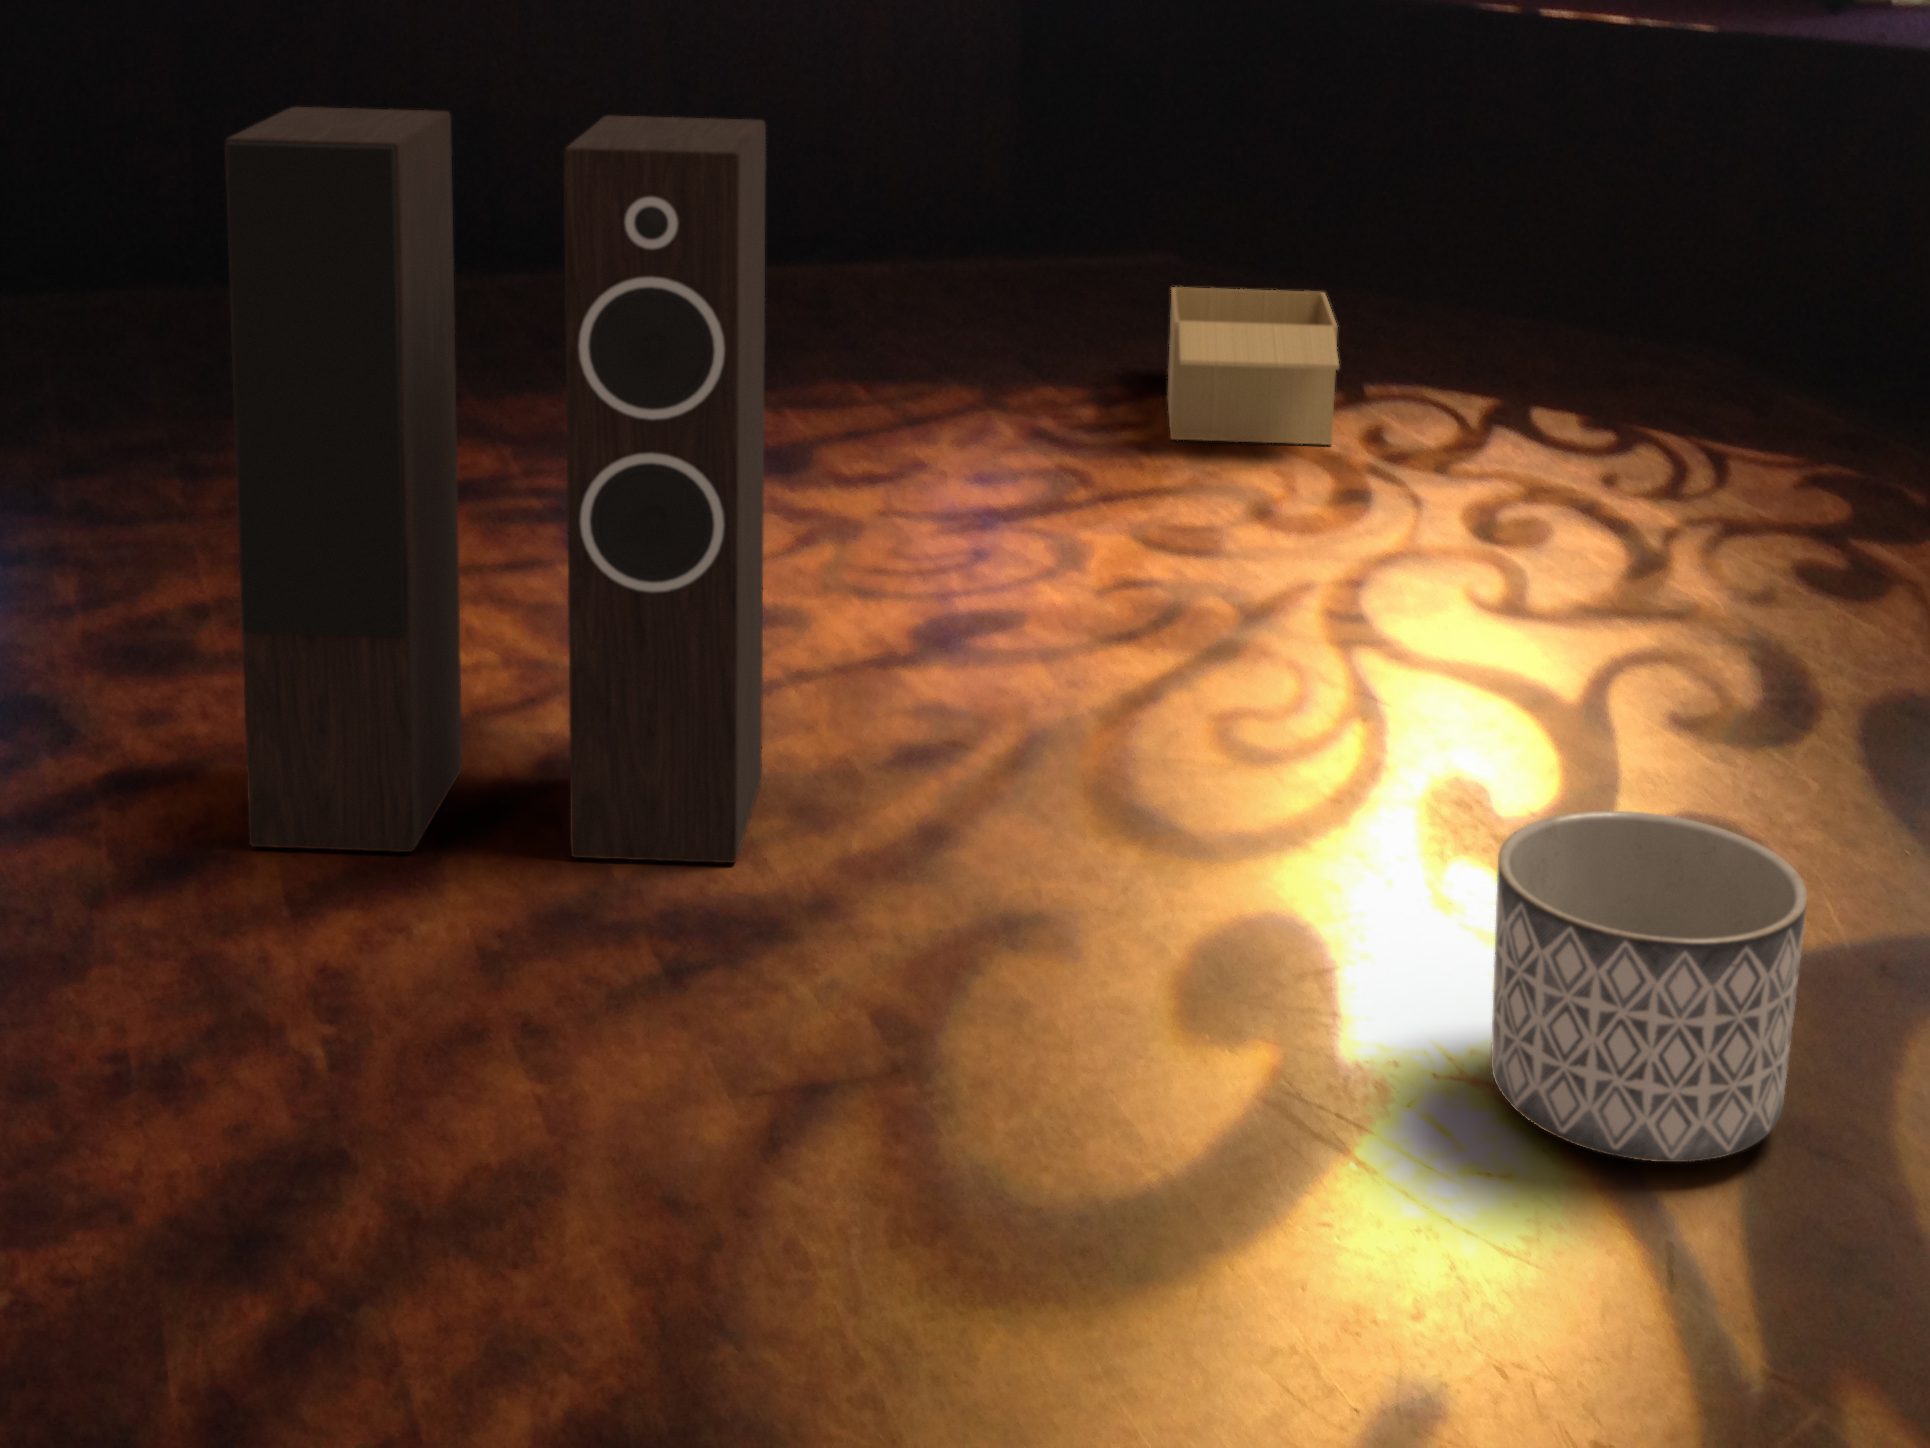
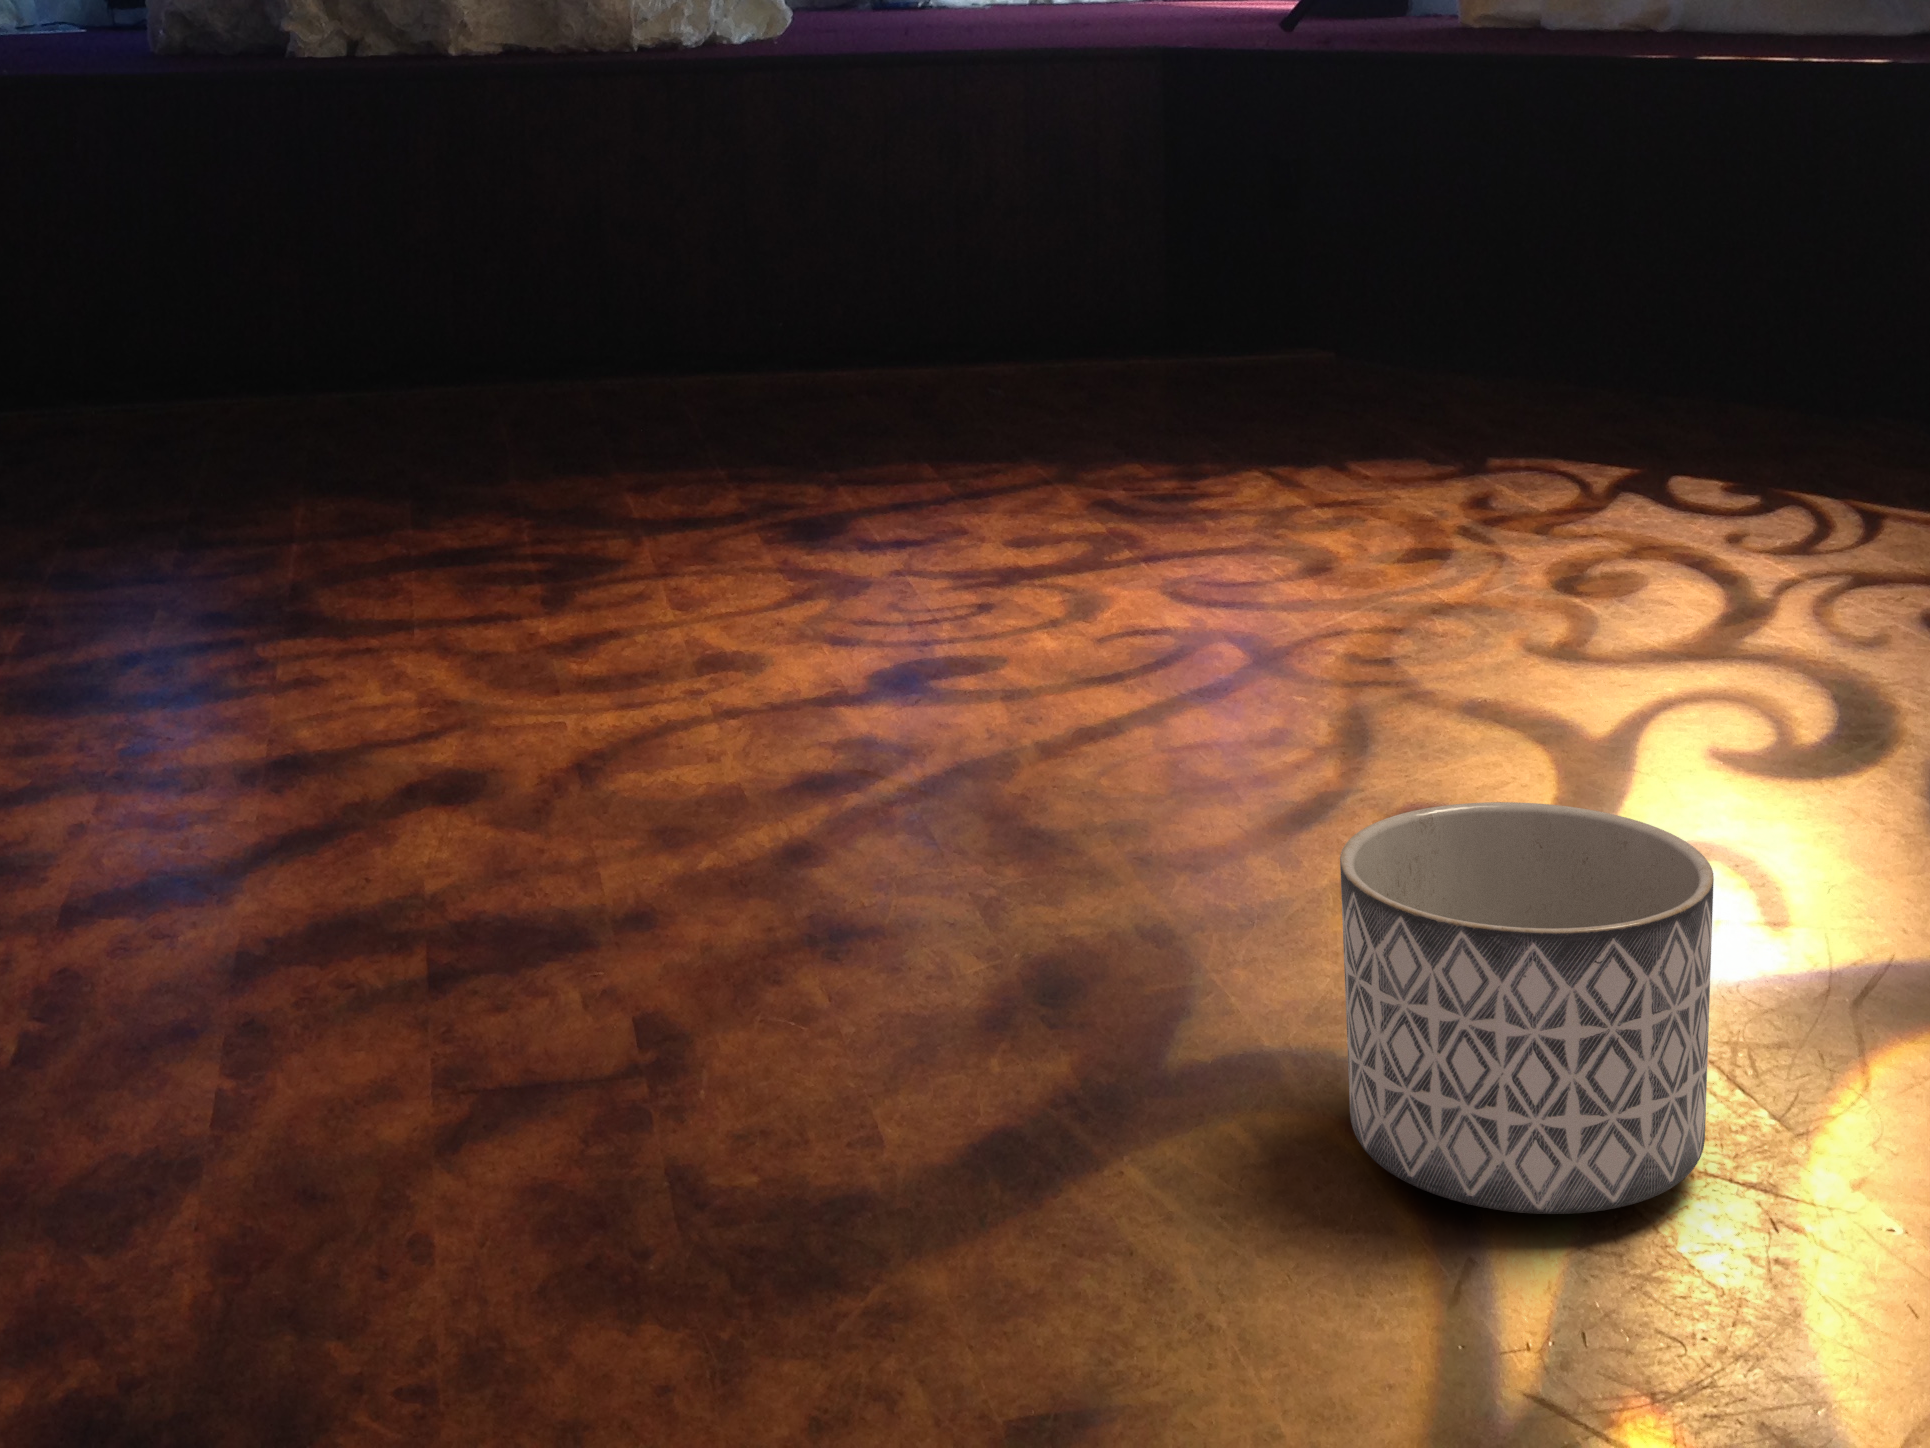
speaker: present [225,107,766,863] -> none [25,79,649,896]
cardboard box: present [1168,287,1339,445] -> none [1238,345,1423,507]

